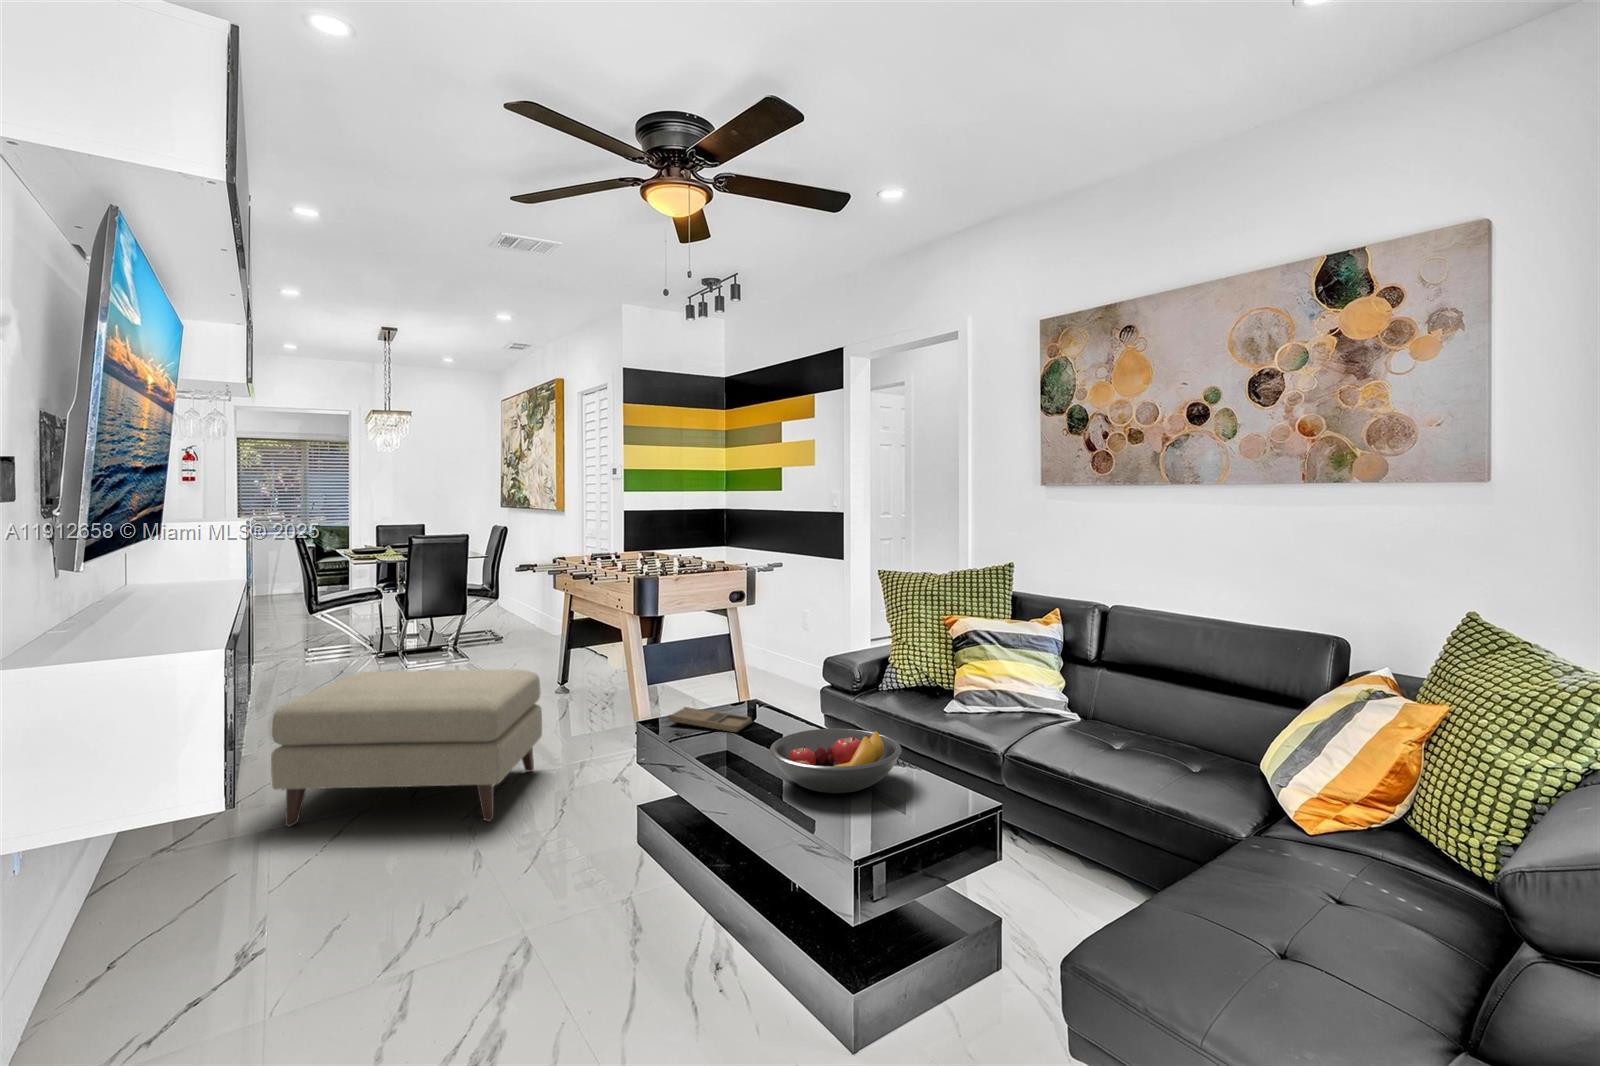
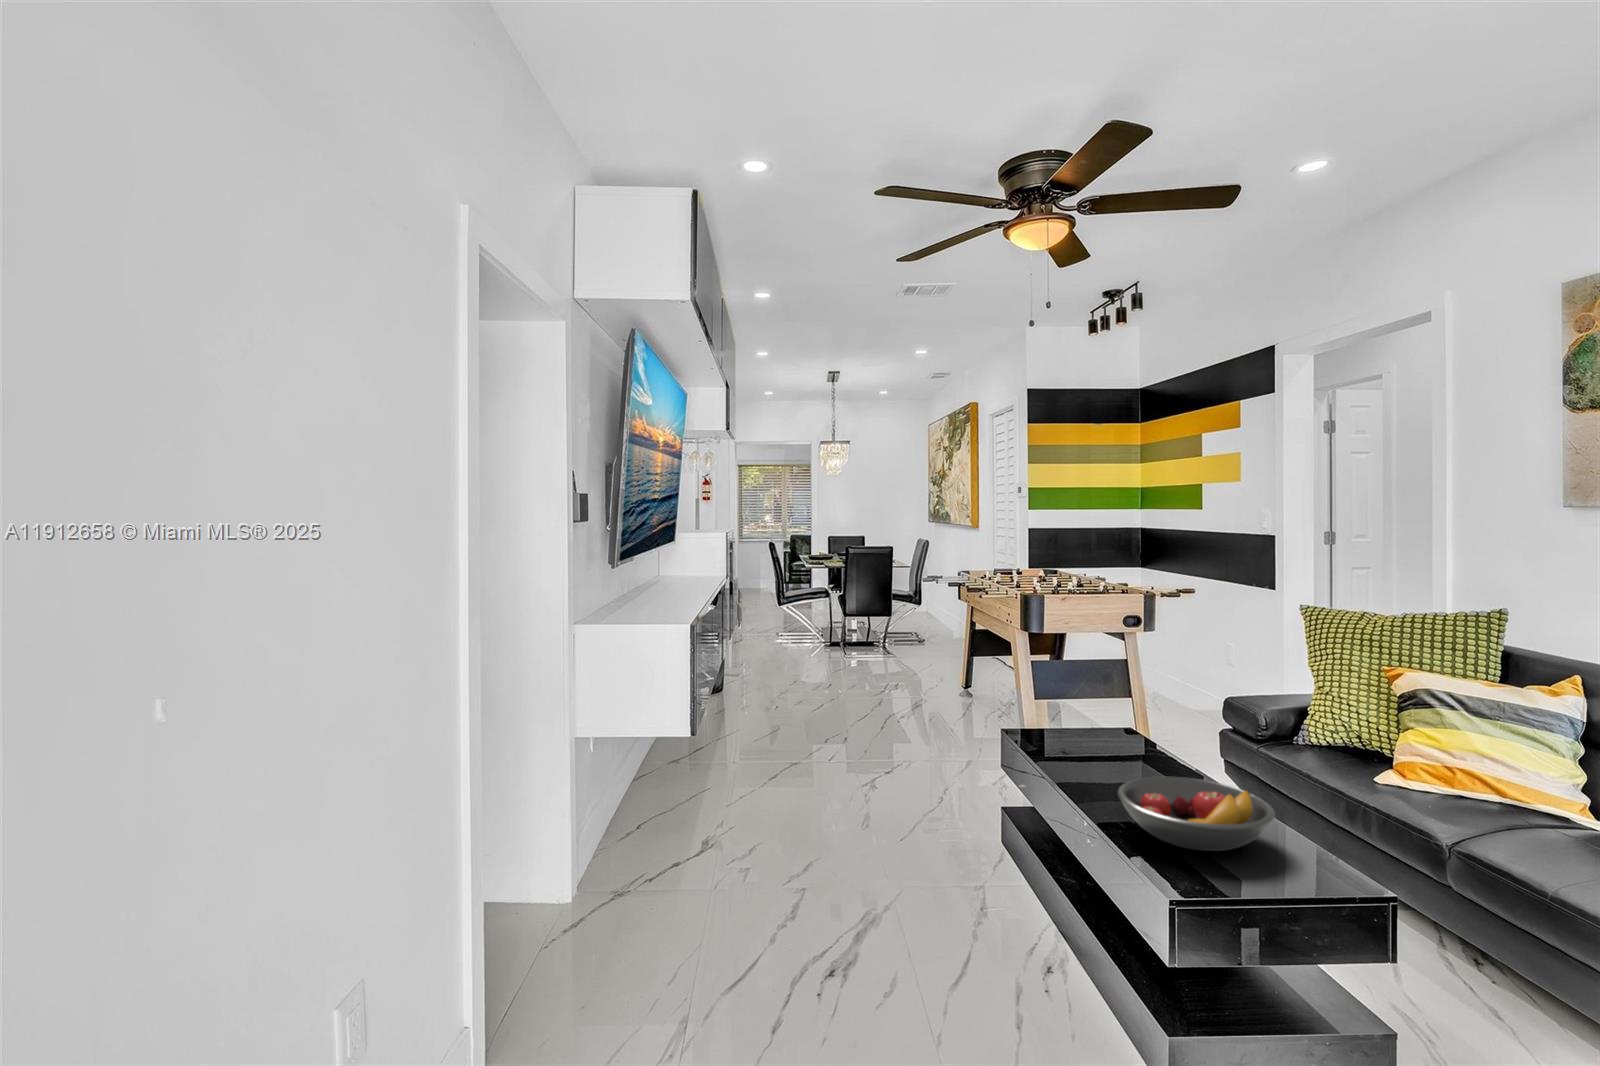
ottoman: present [271,669,542,826] -> none [729,663,934,805]
tray: present [668,707,752,732] -> none [1035,731,1122,765]

